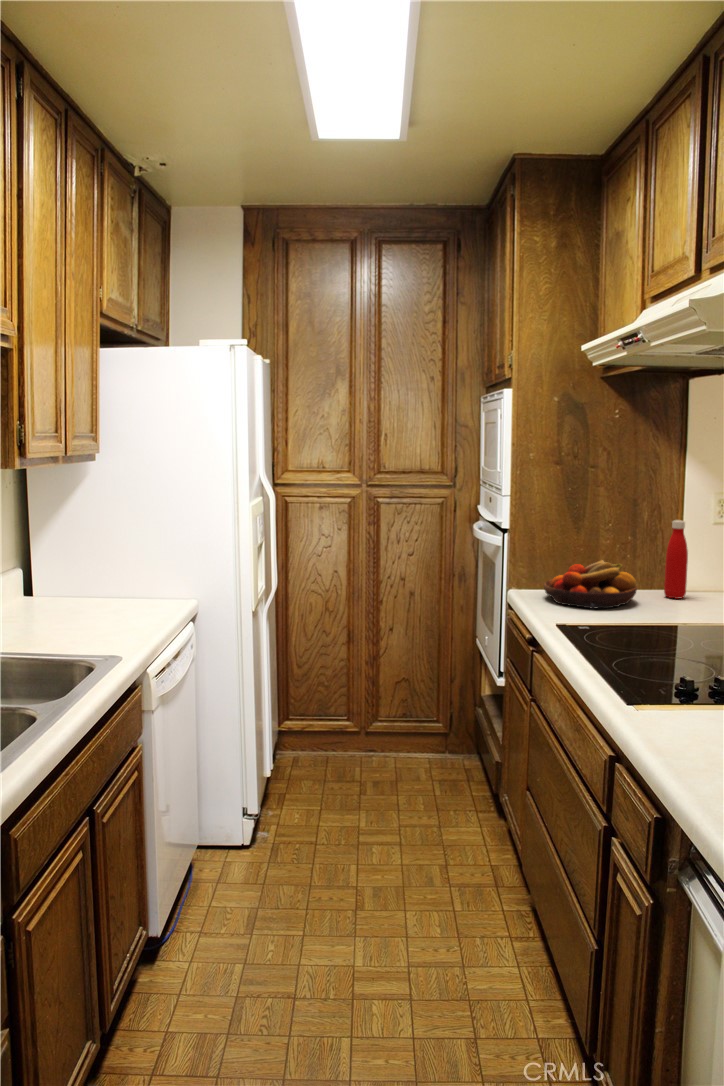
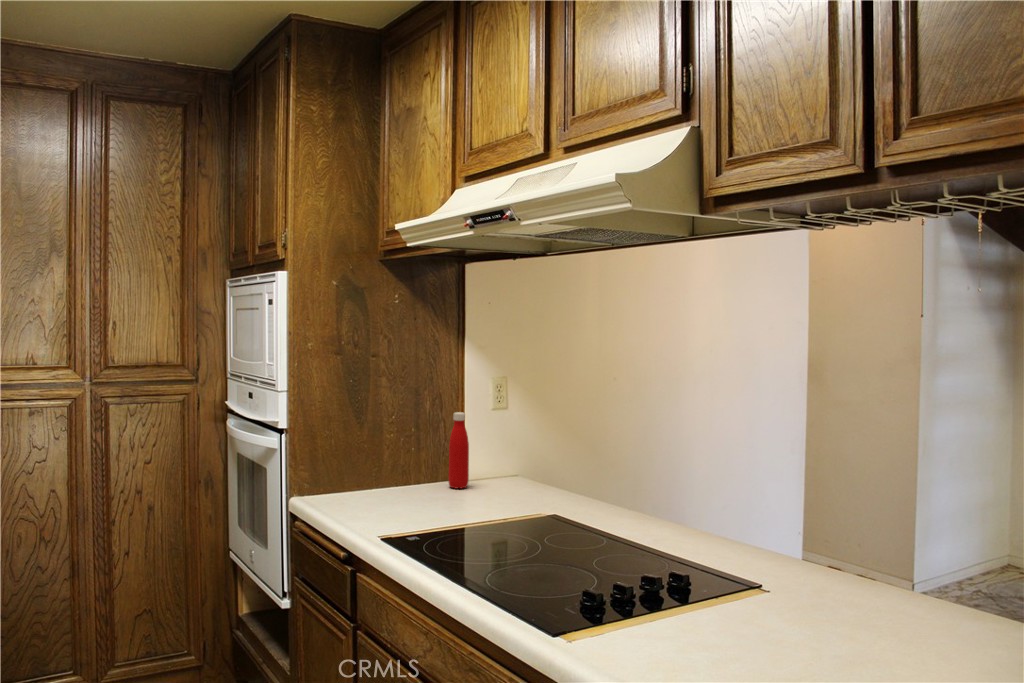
fruit bowl: present [544,560,637,608] -> none [339,456,432,511]

